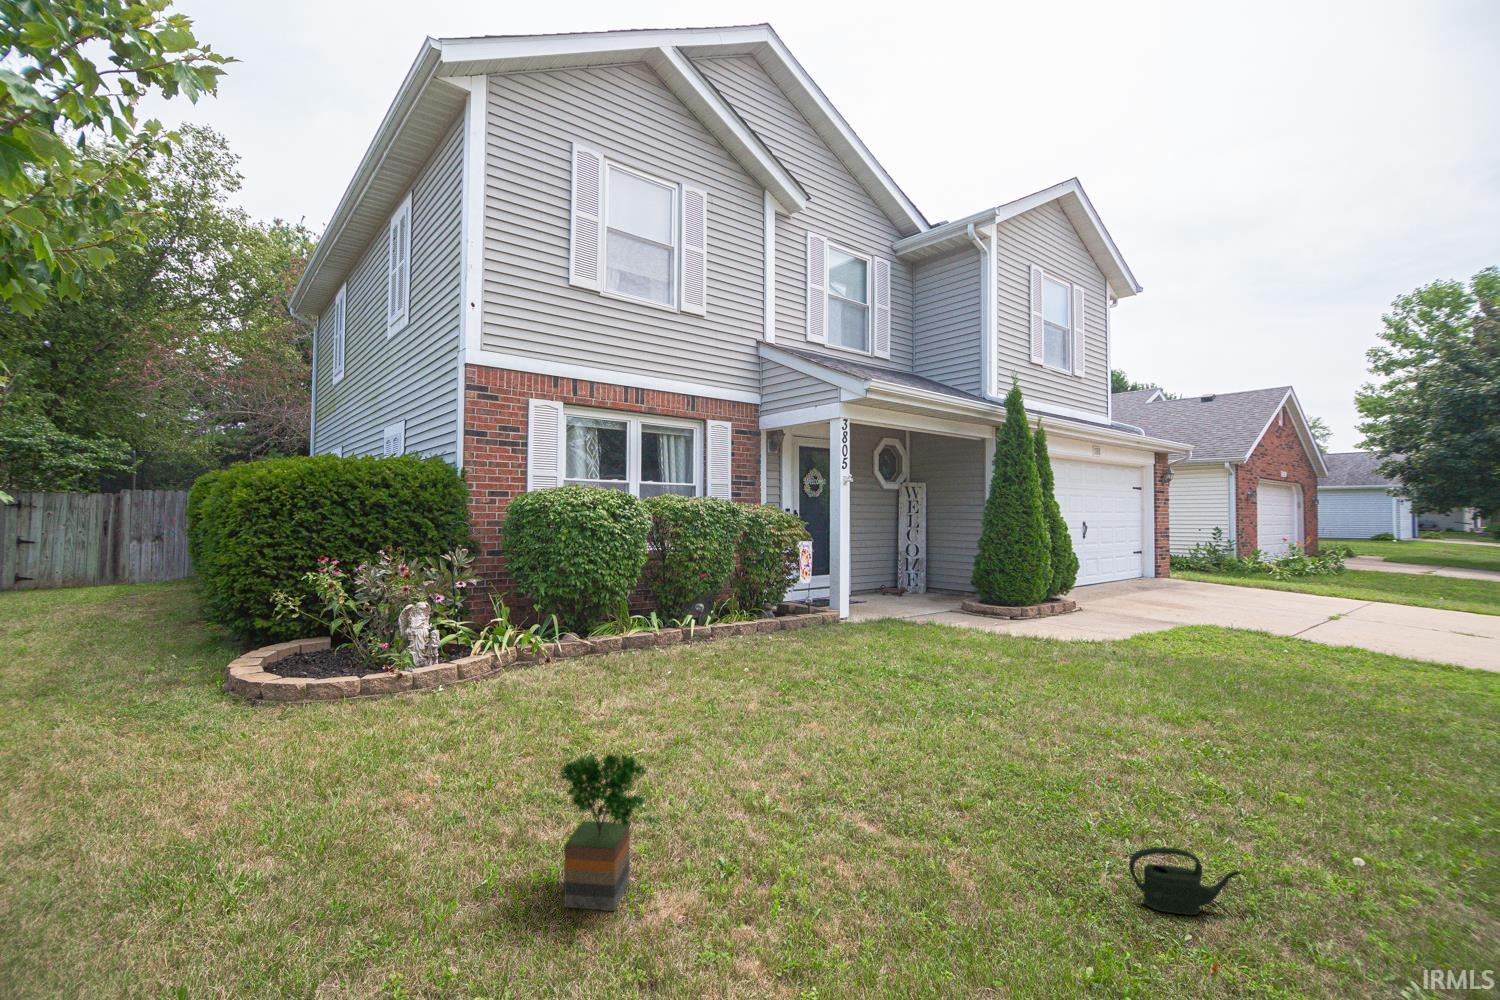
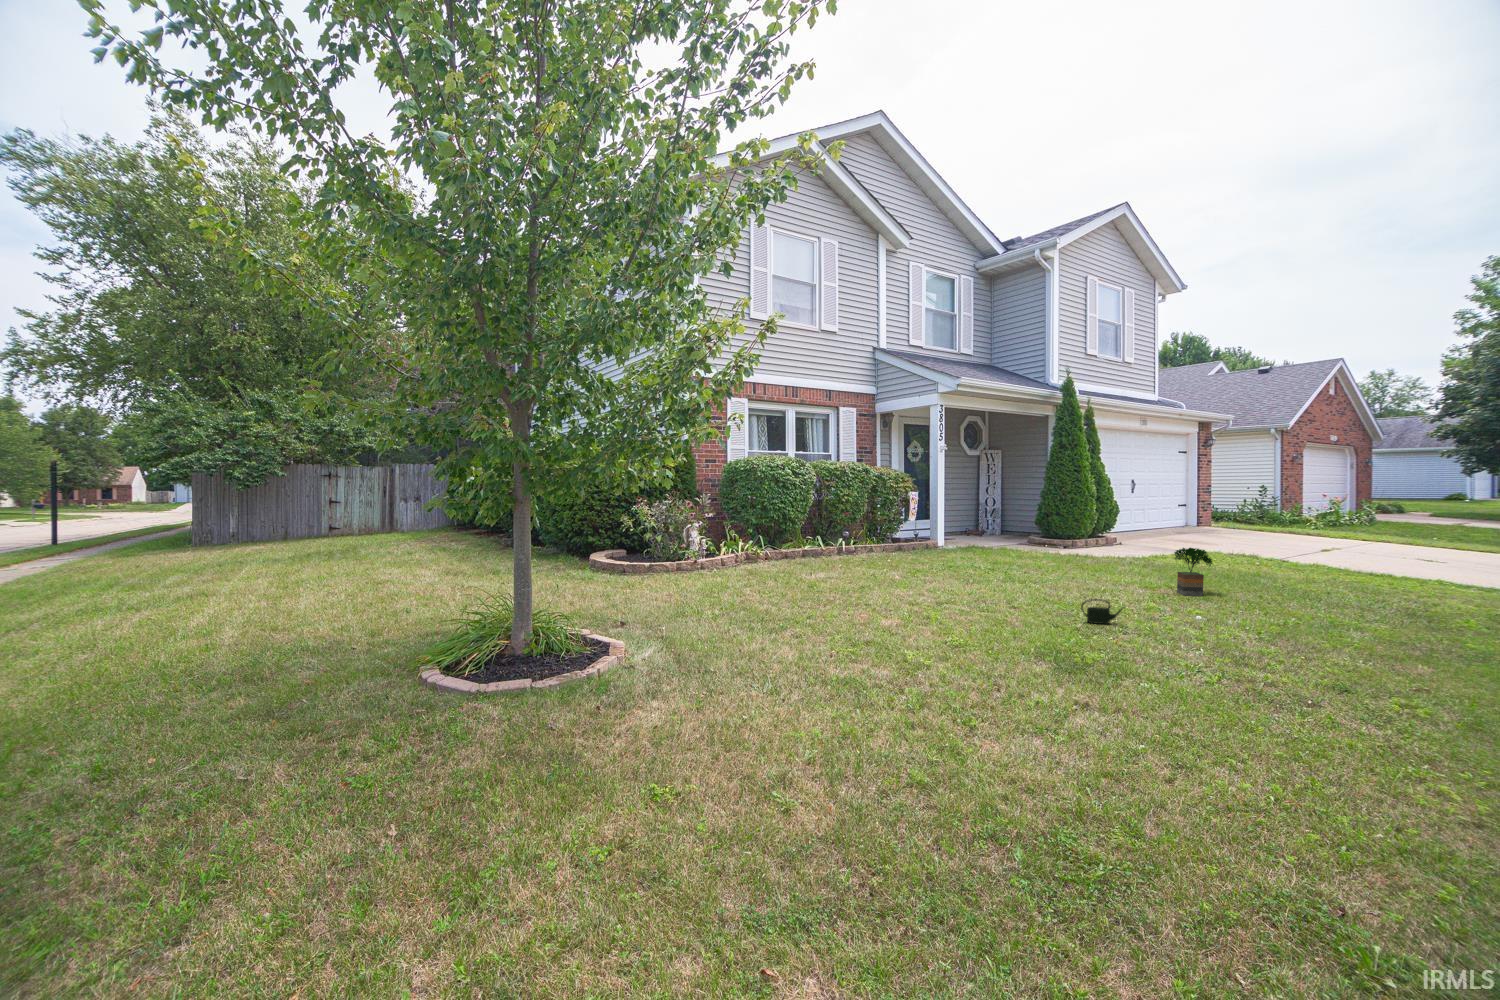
potted tree: present [560,754,646,911] -> present [1174,548,1212,596]

